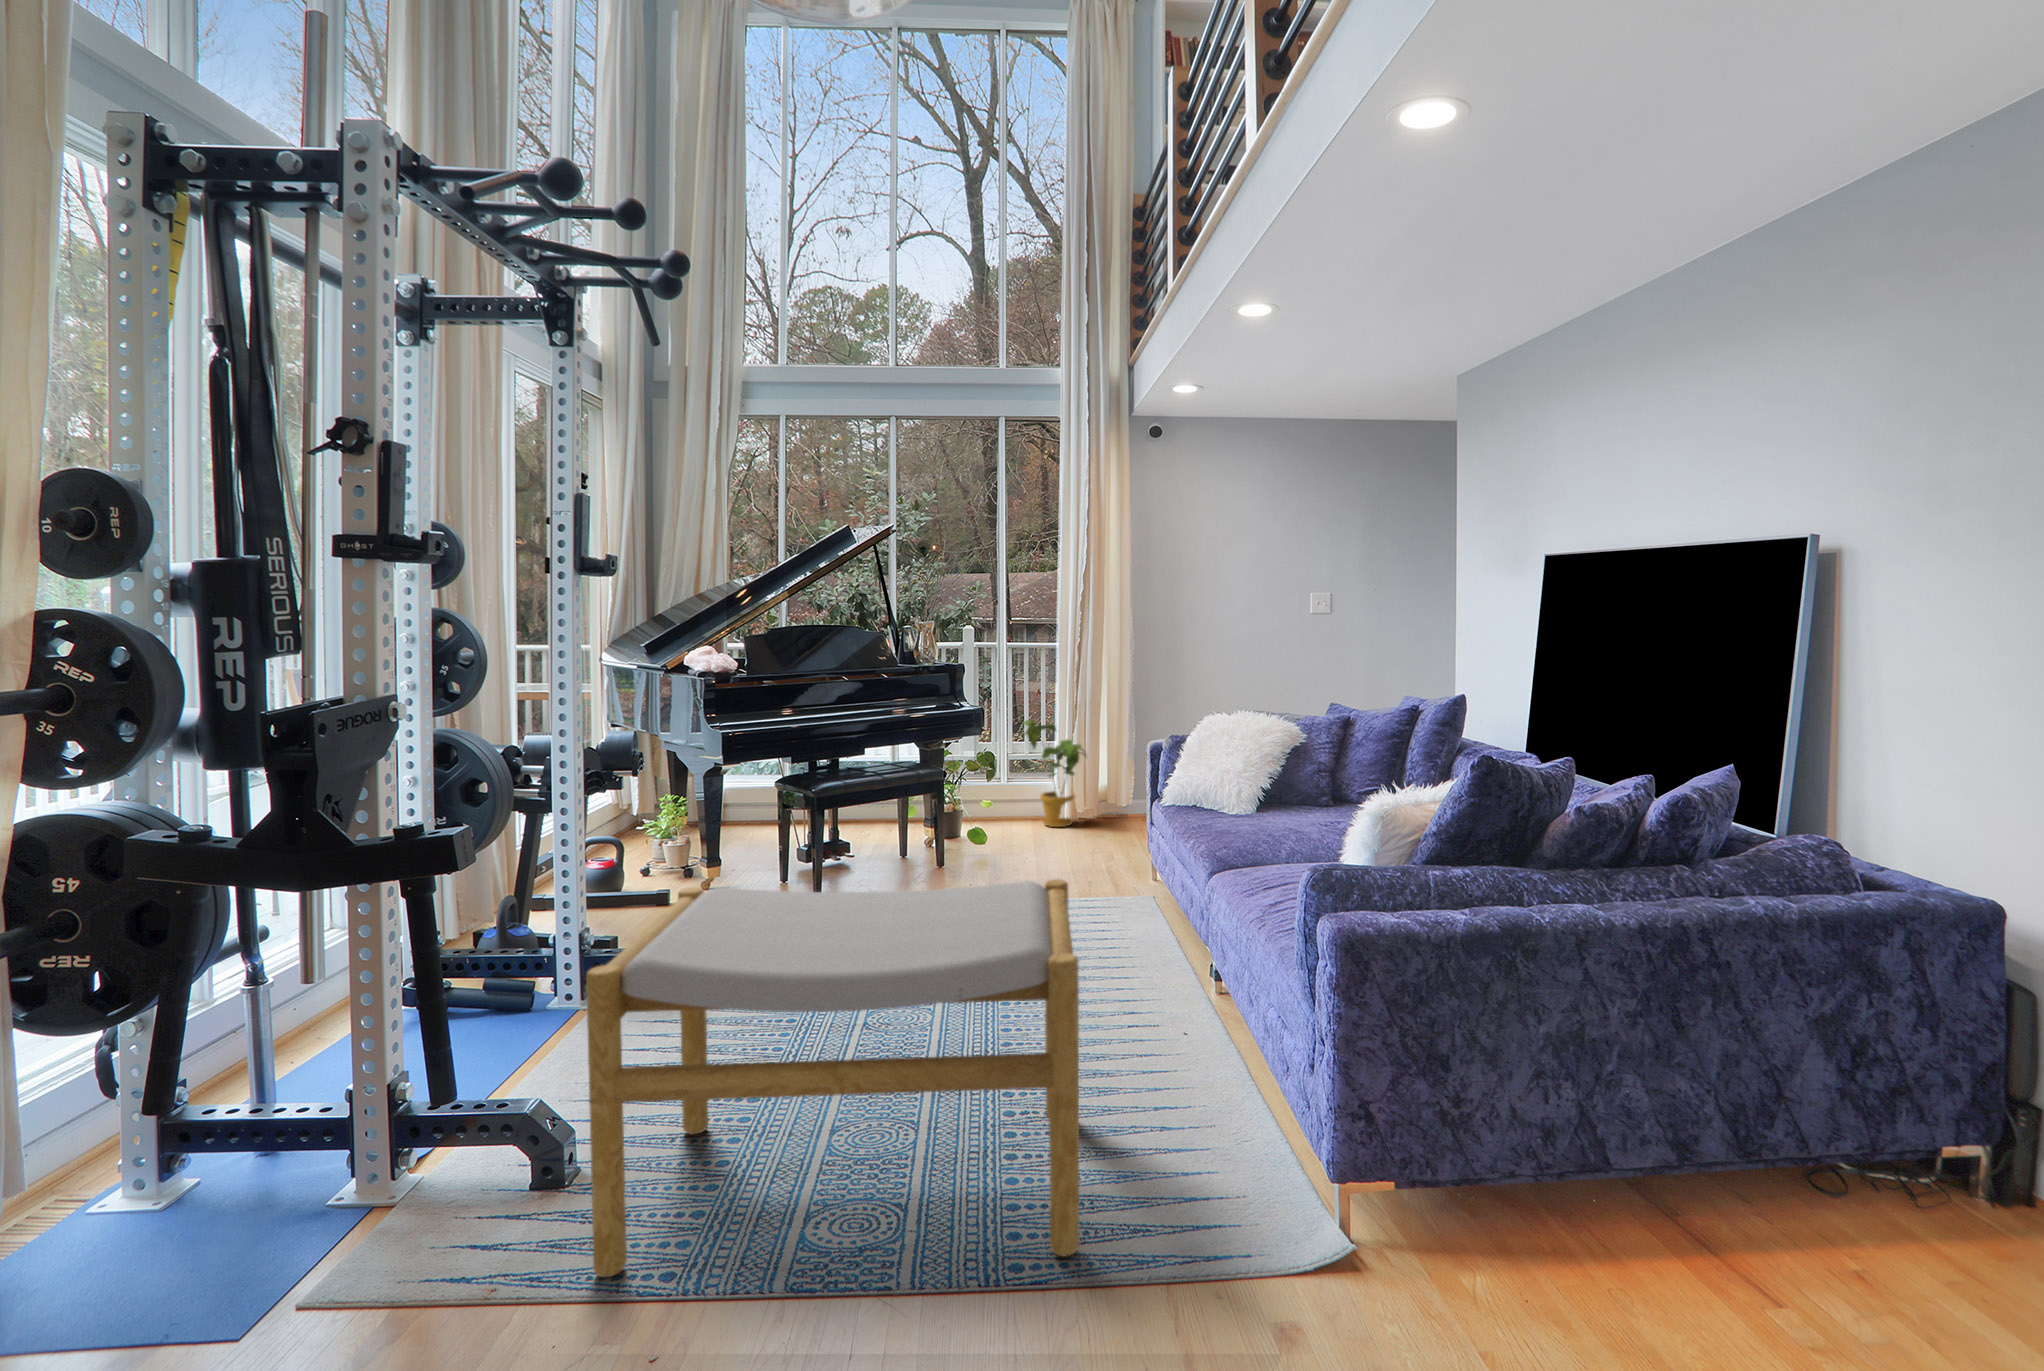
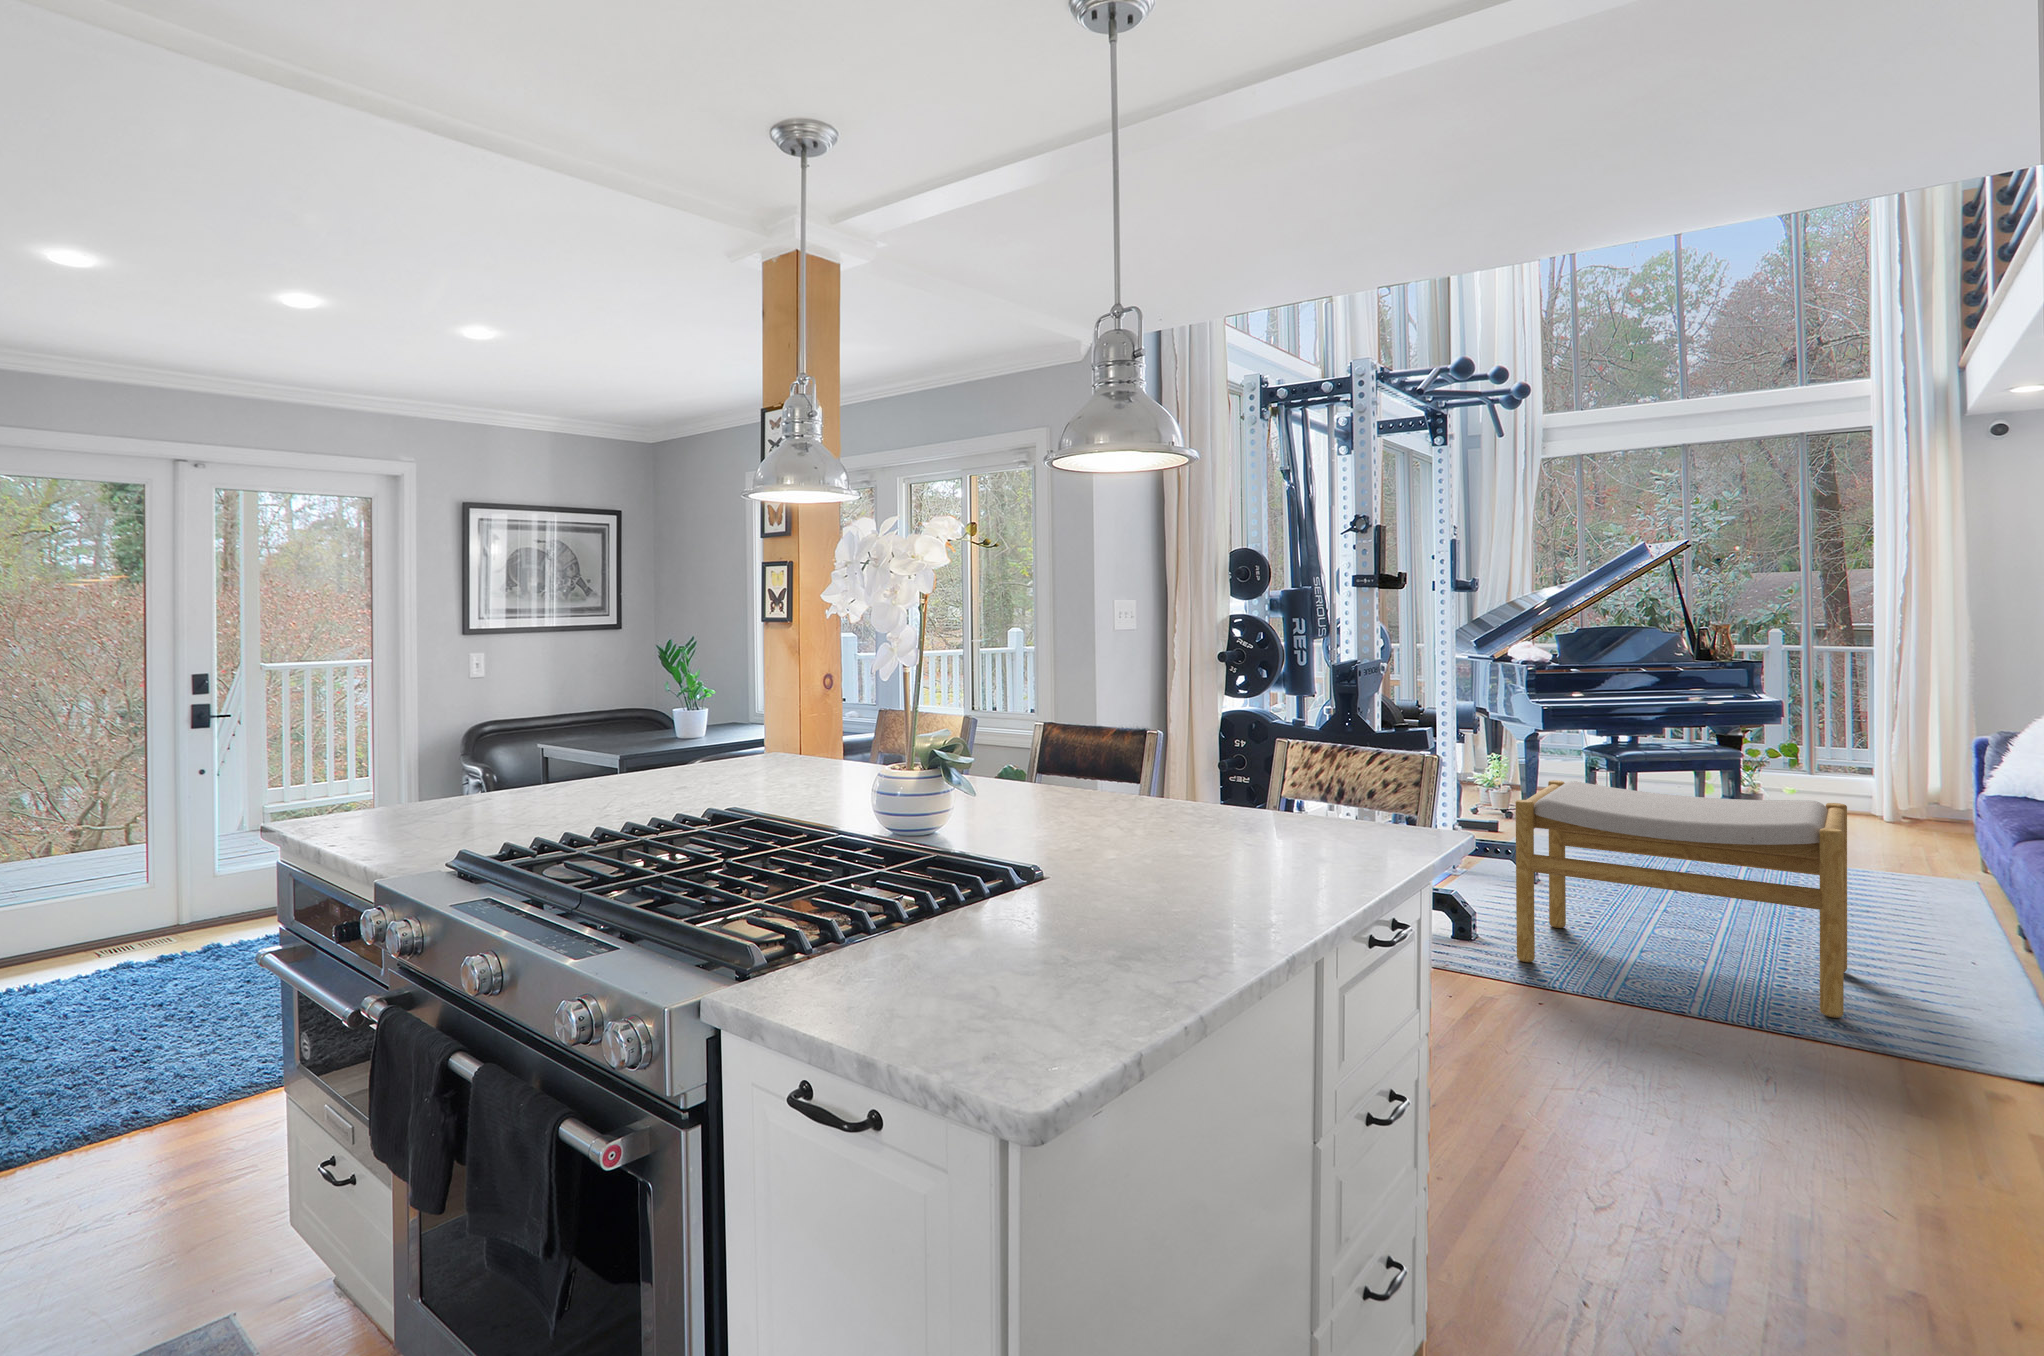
house plant: present [1024,720,1086,827] -> none [1829,719,1912,825]

